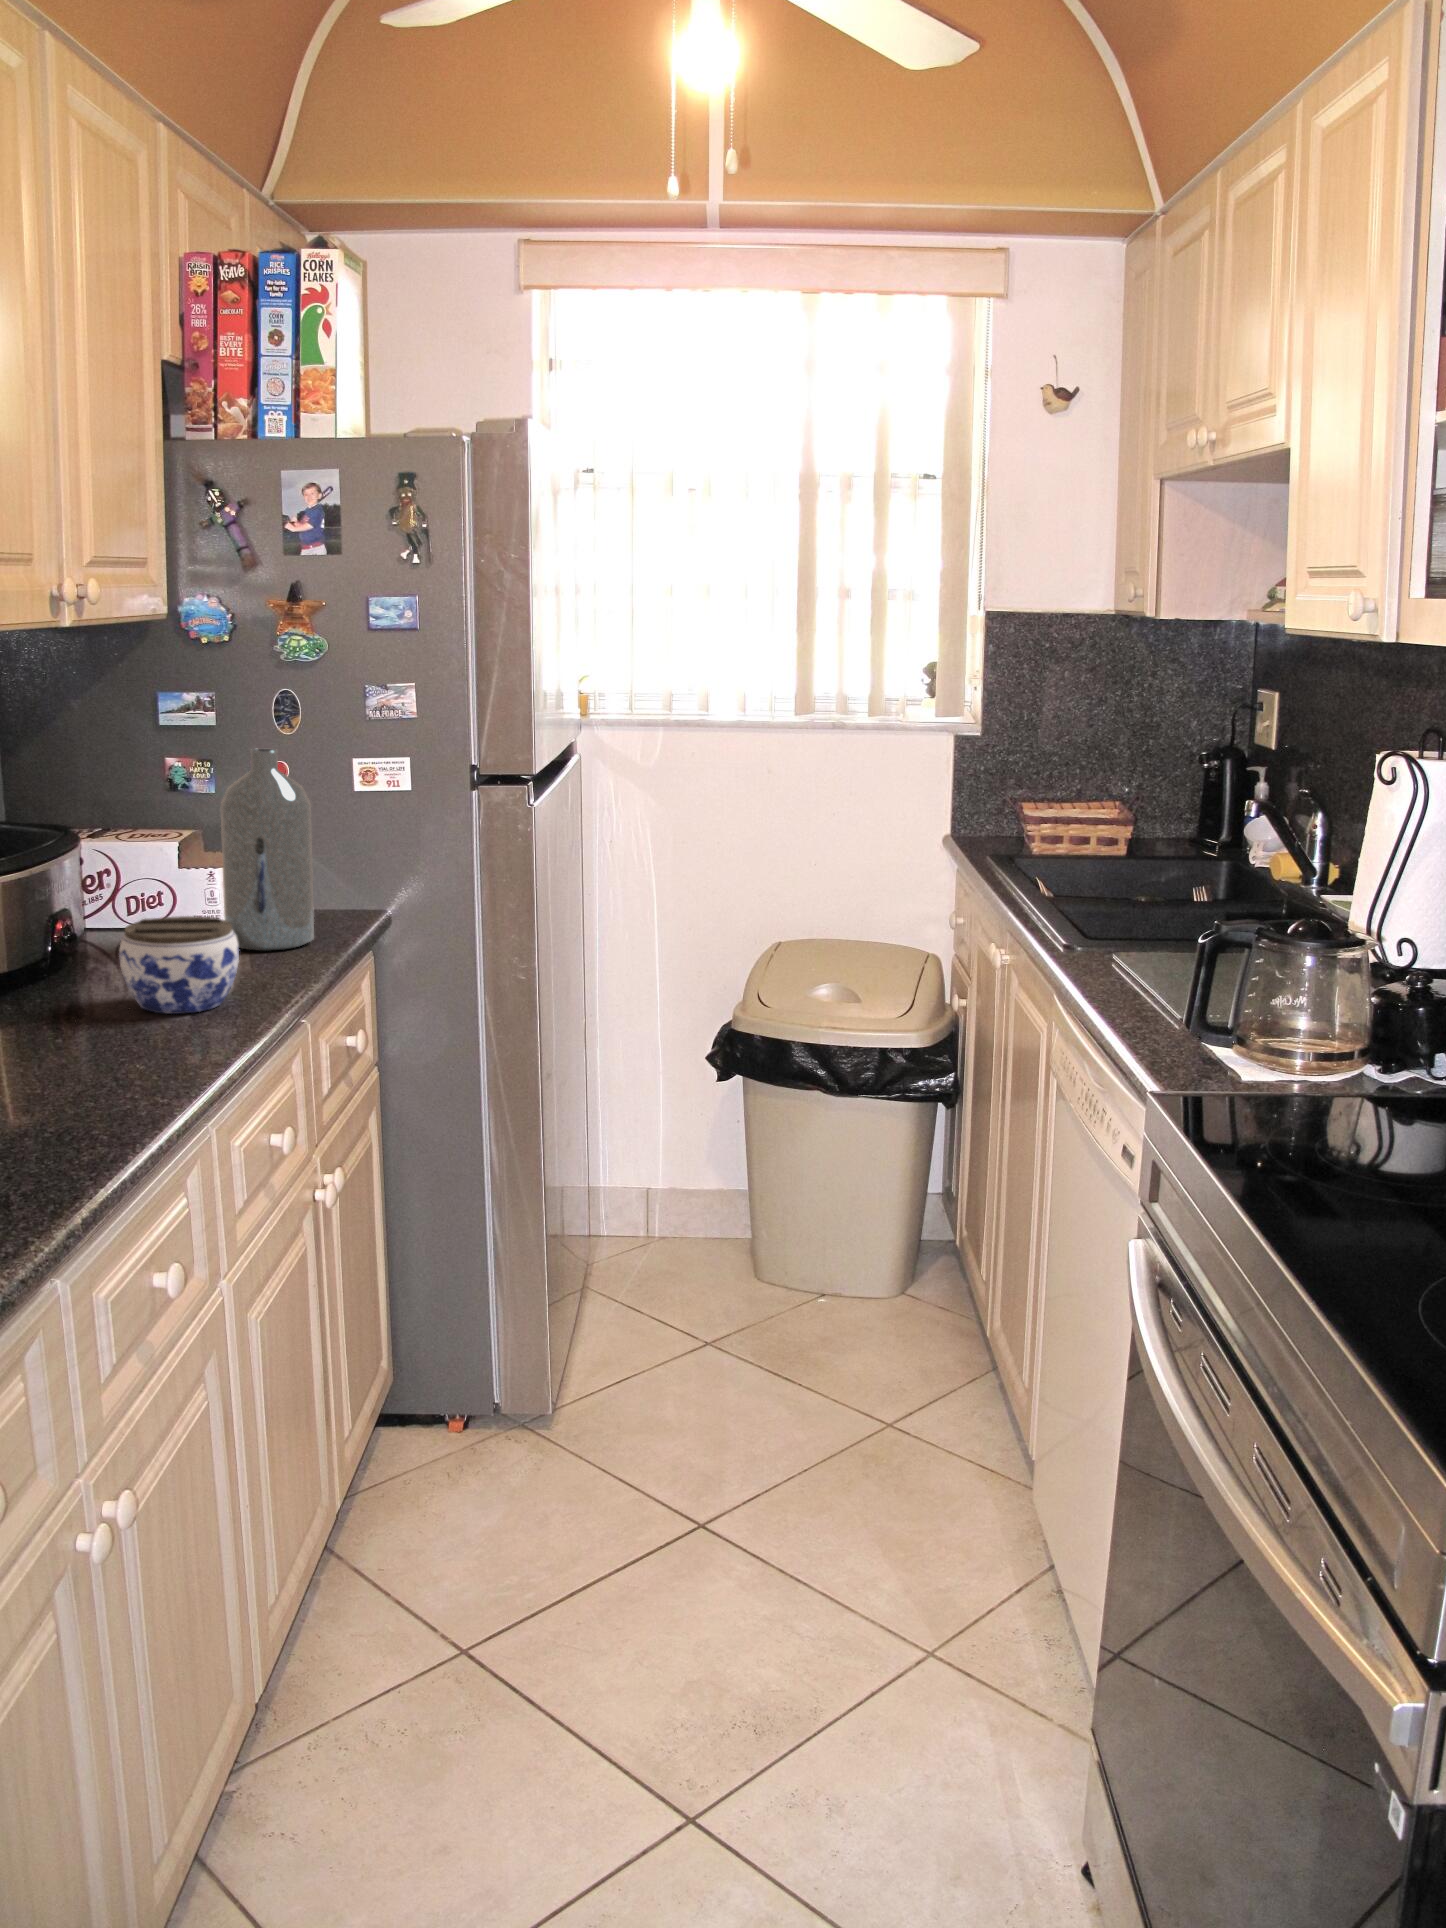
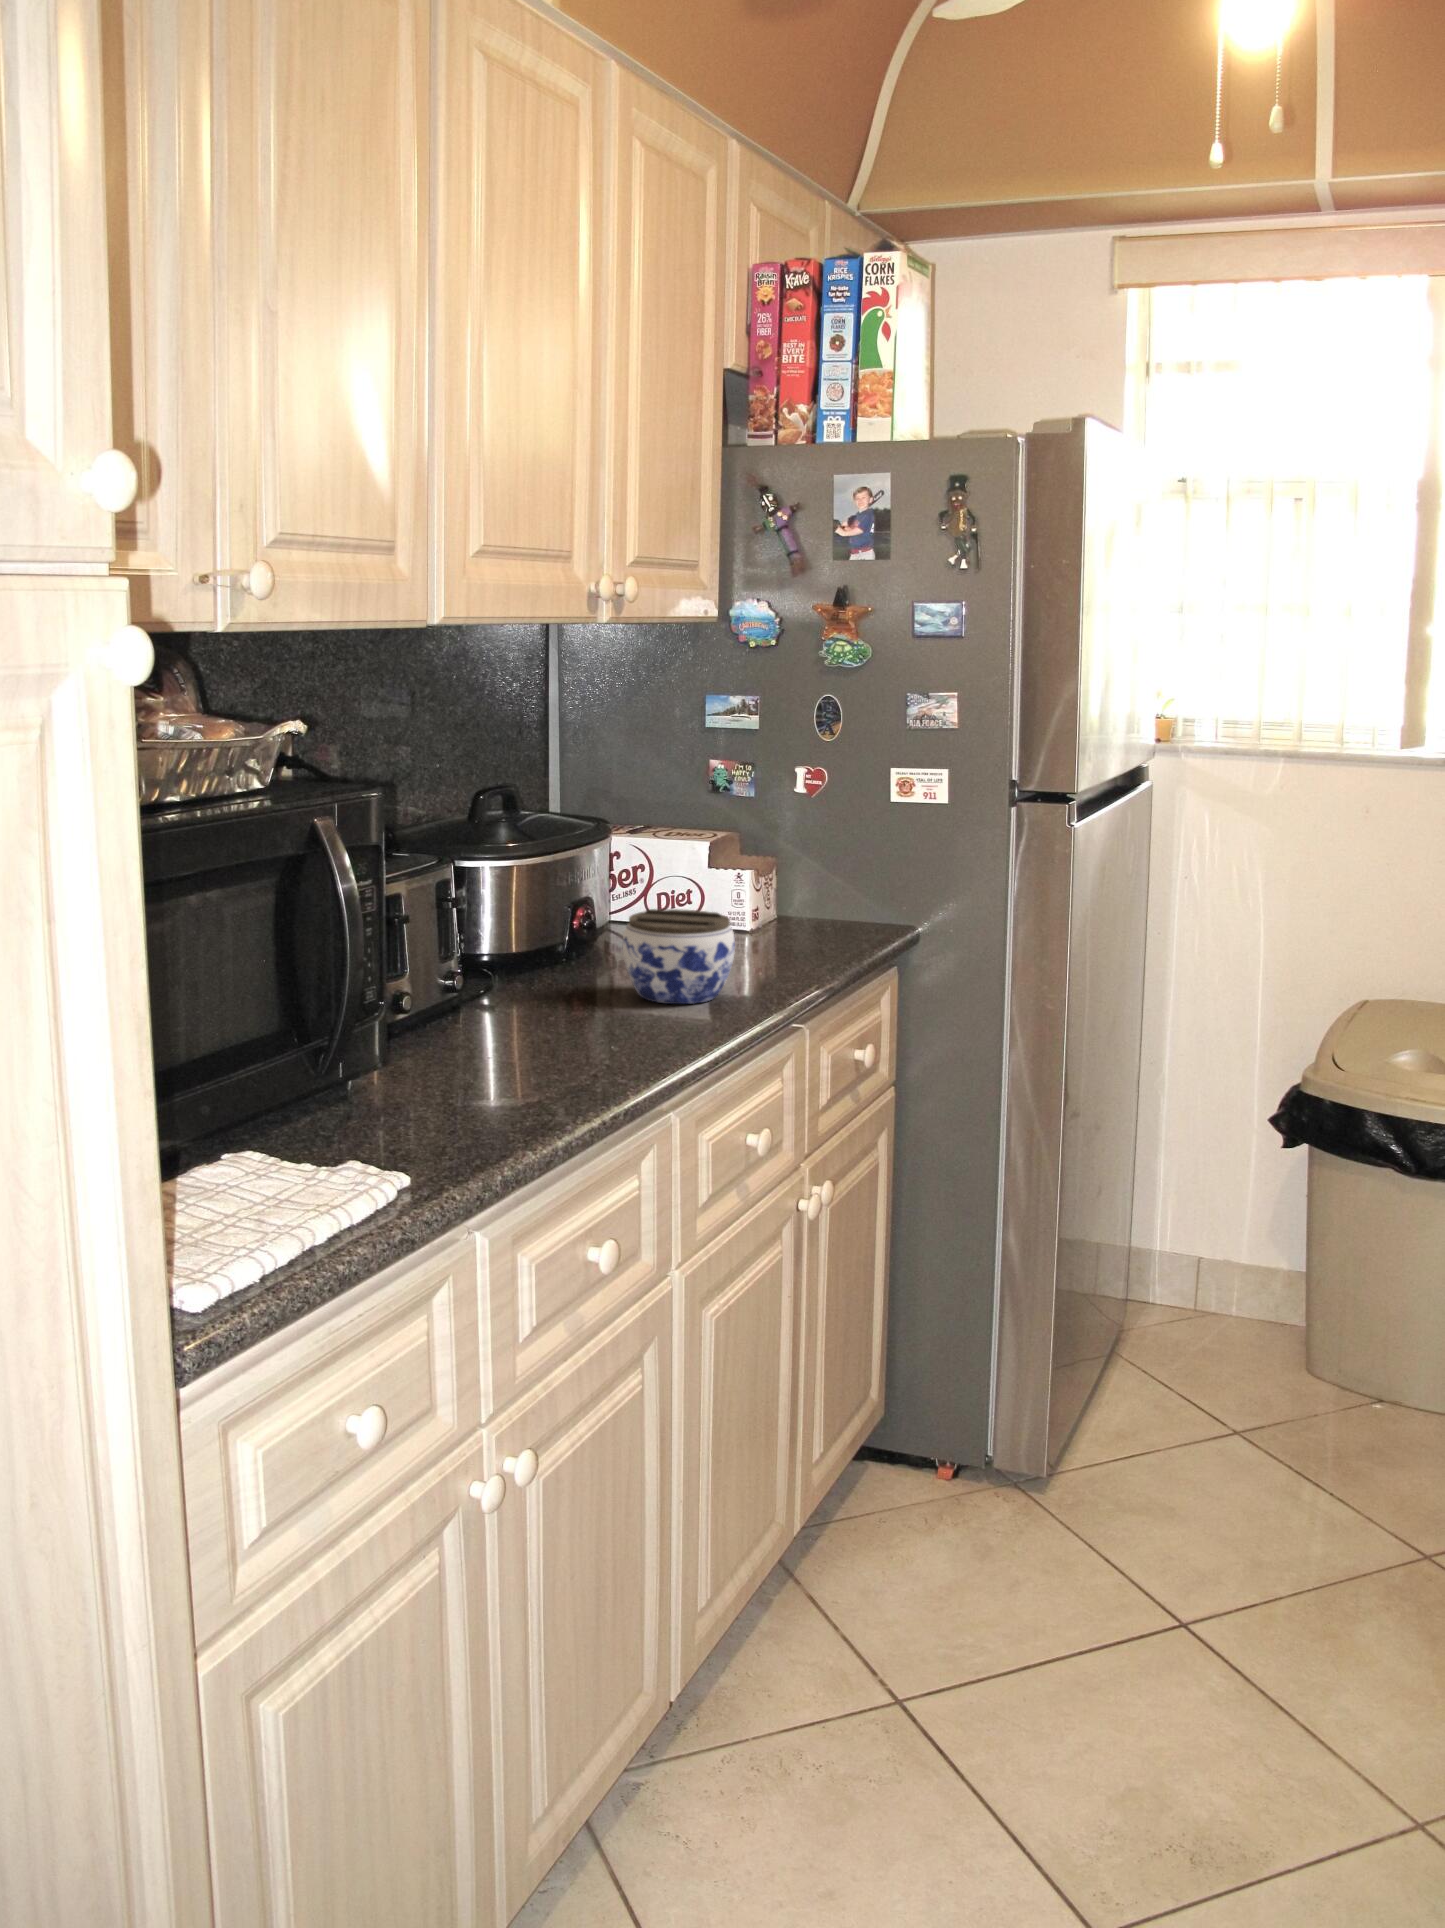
bottle: present [221,749,314,951] -> none [742,751,834,954]

